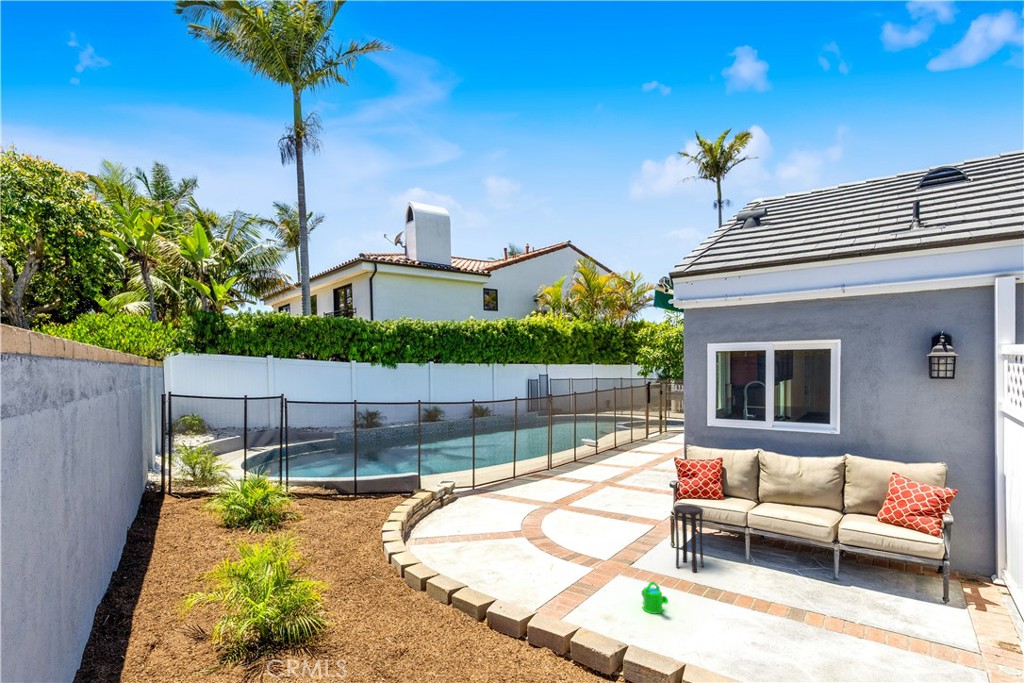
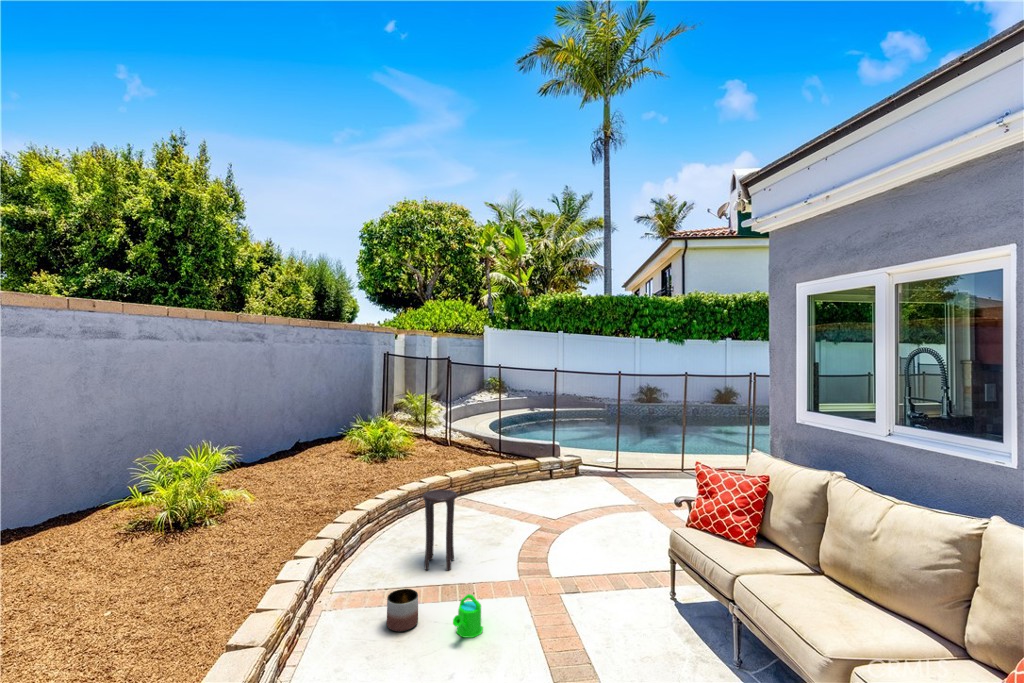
stool: present [674,505,704,572] -> present [423,490,457,570]
planter: none [606,598,631,632] -> present [387,589,418,631]

